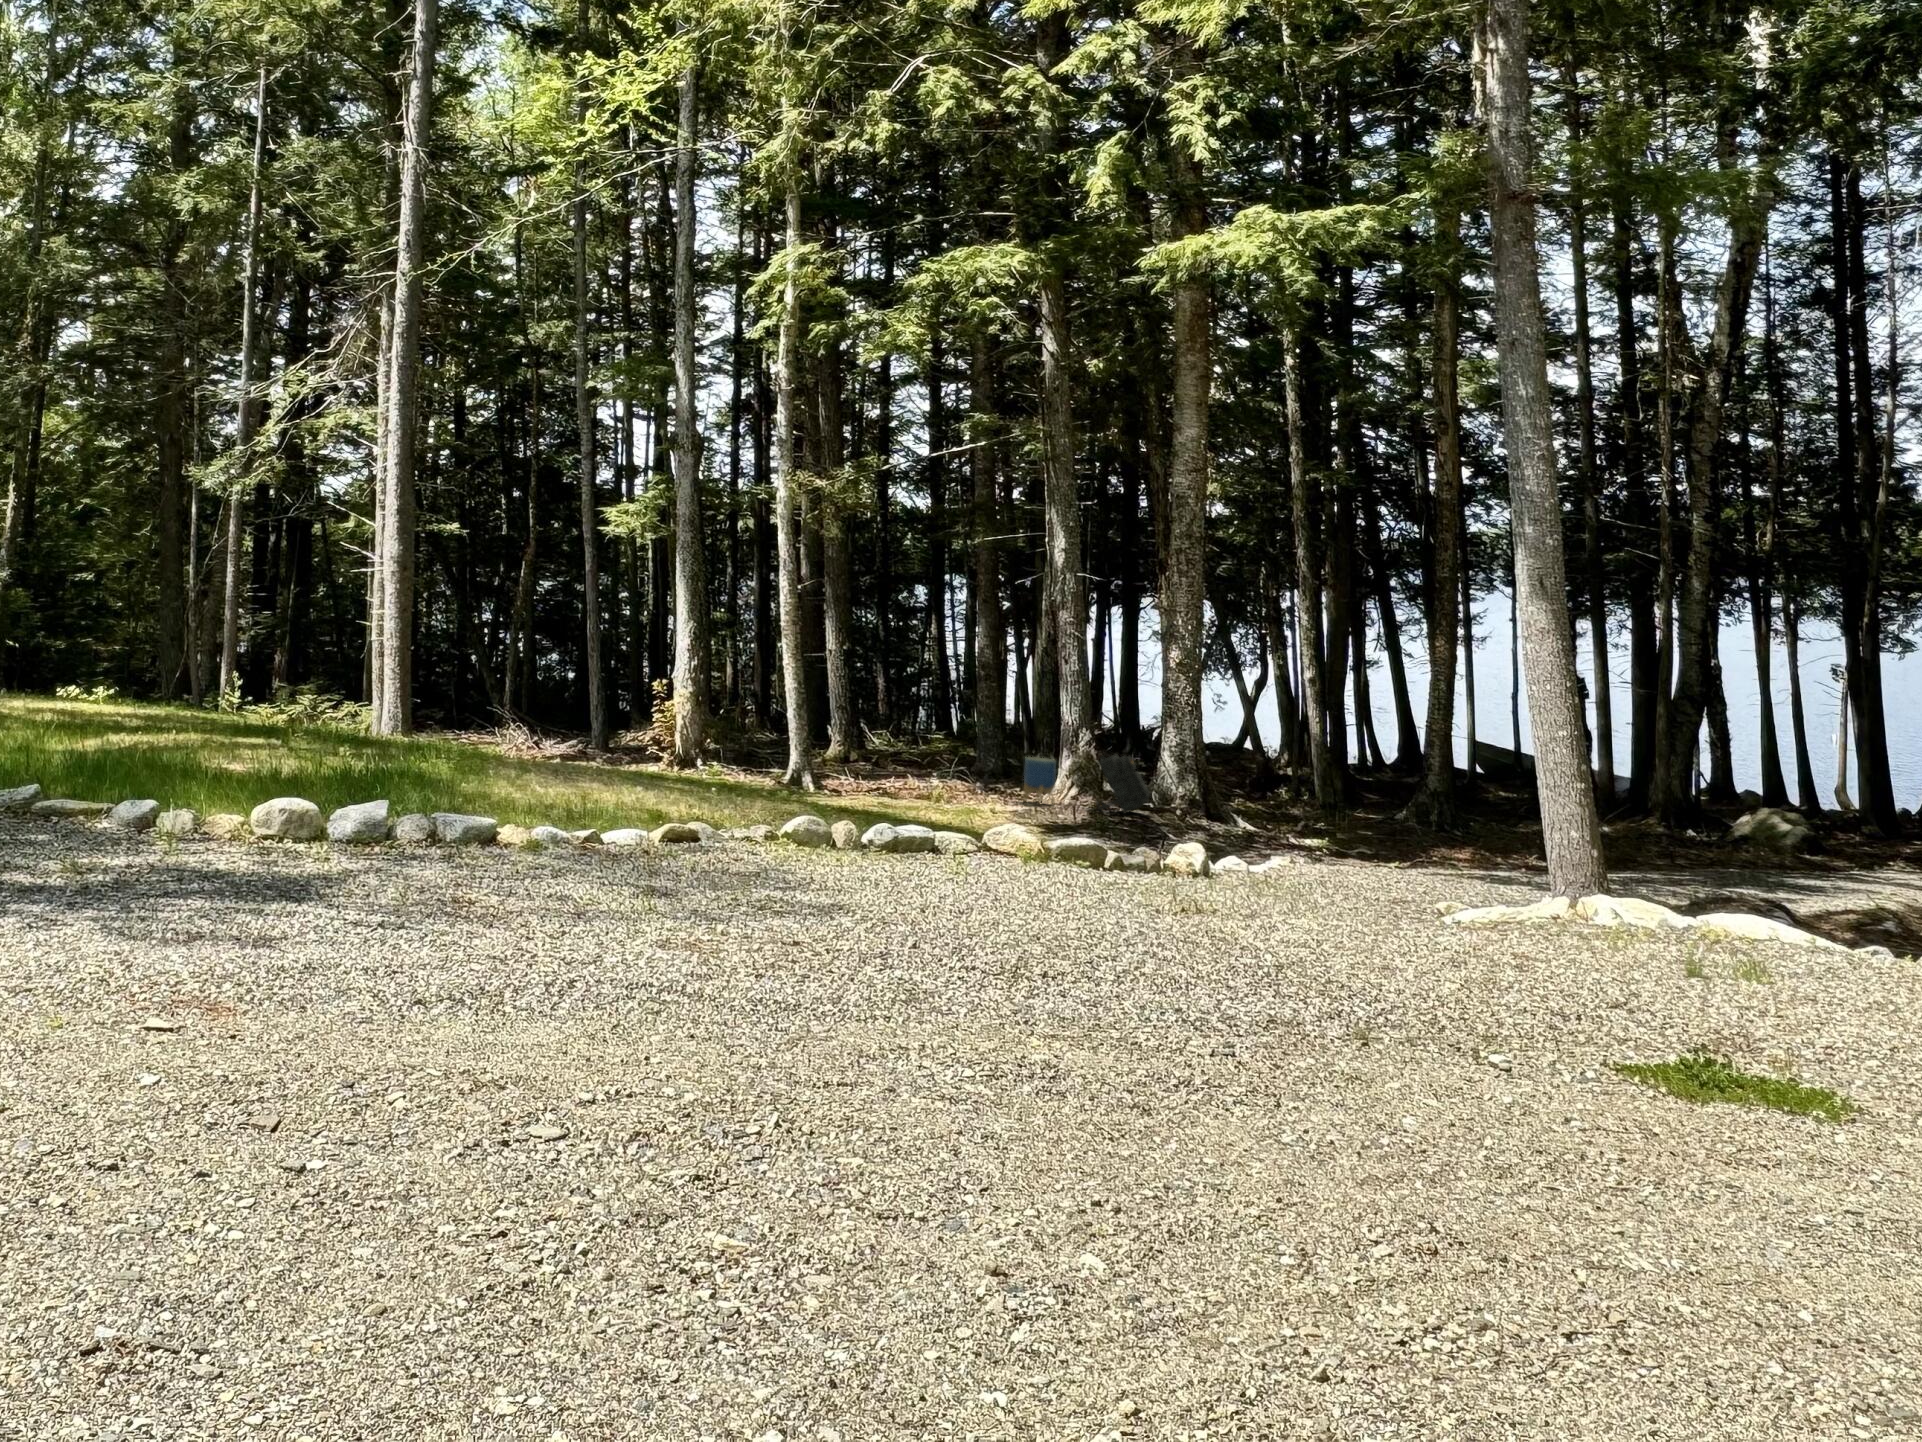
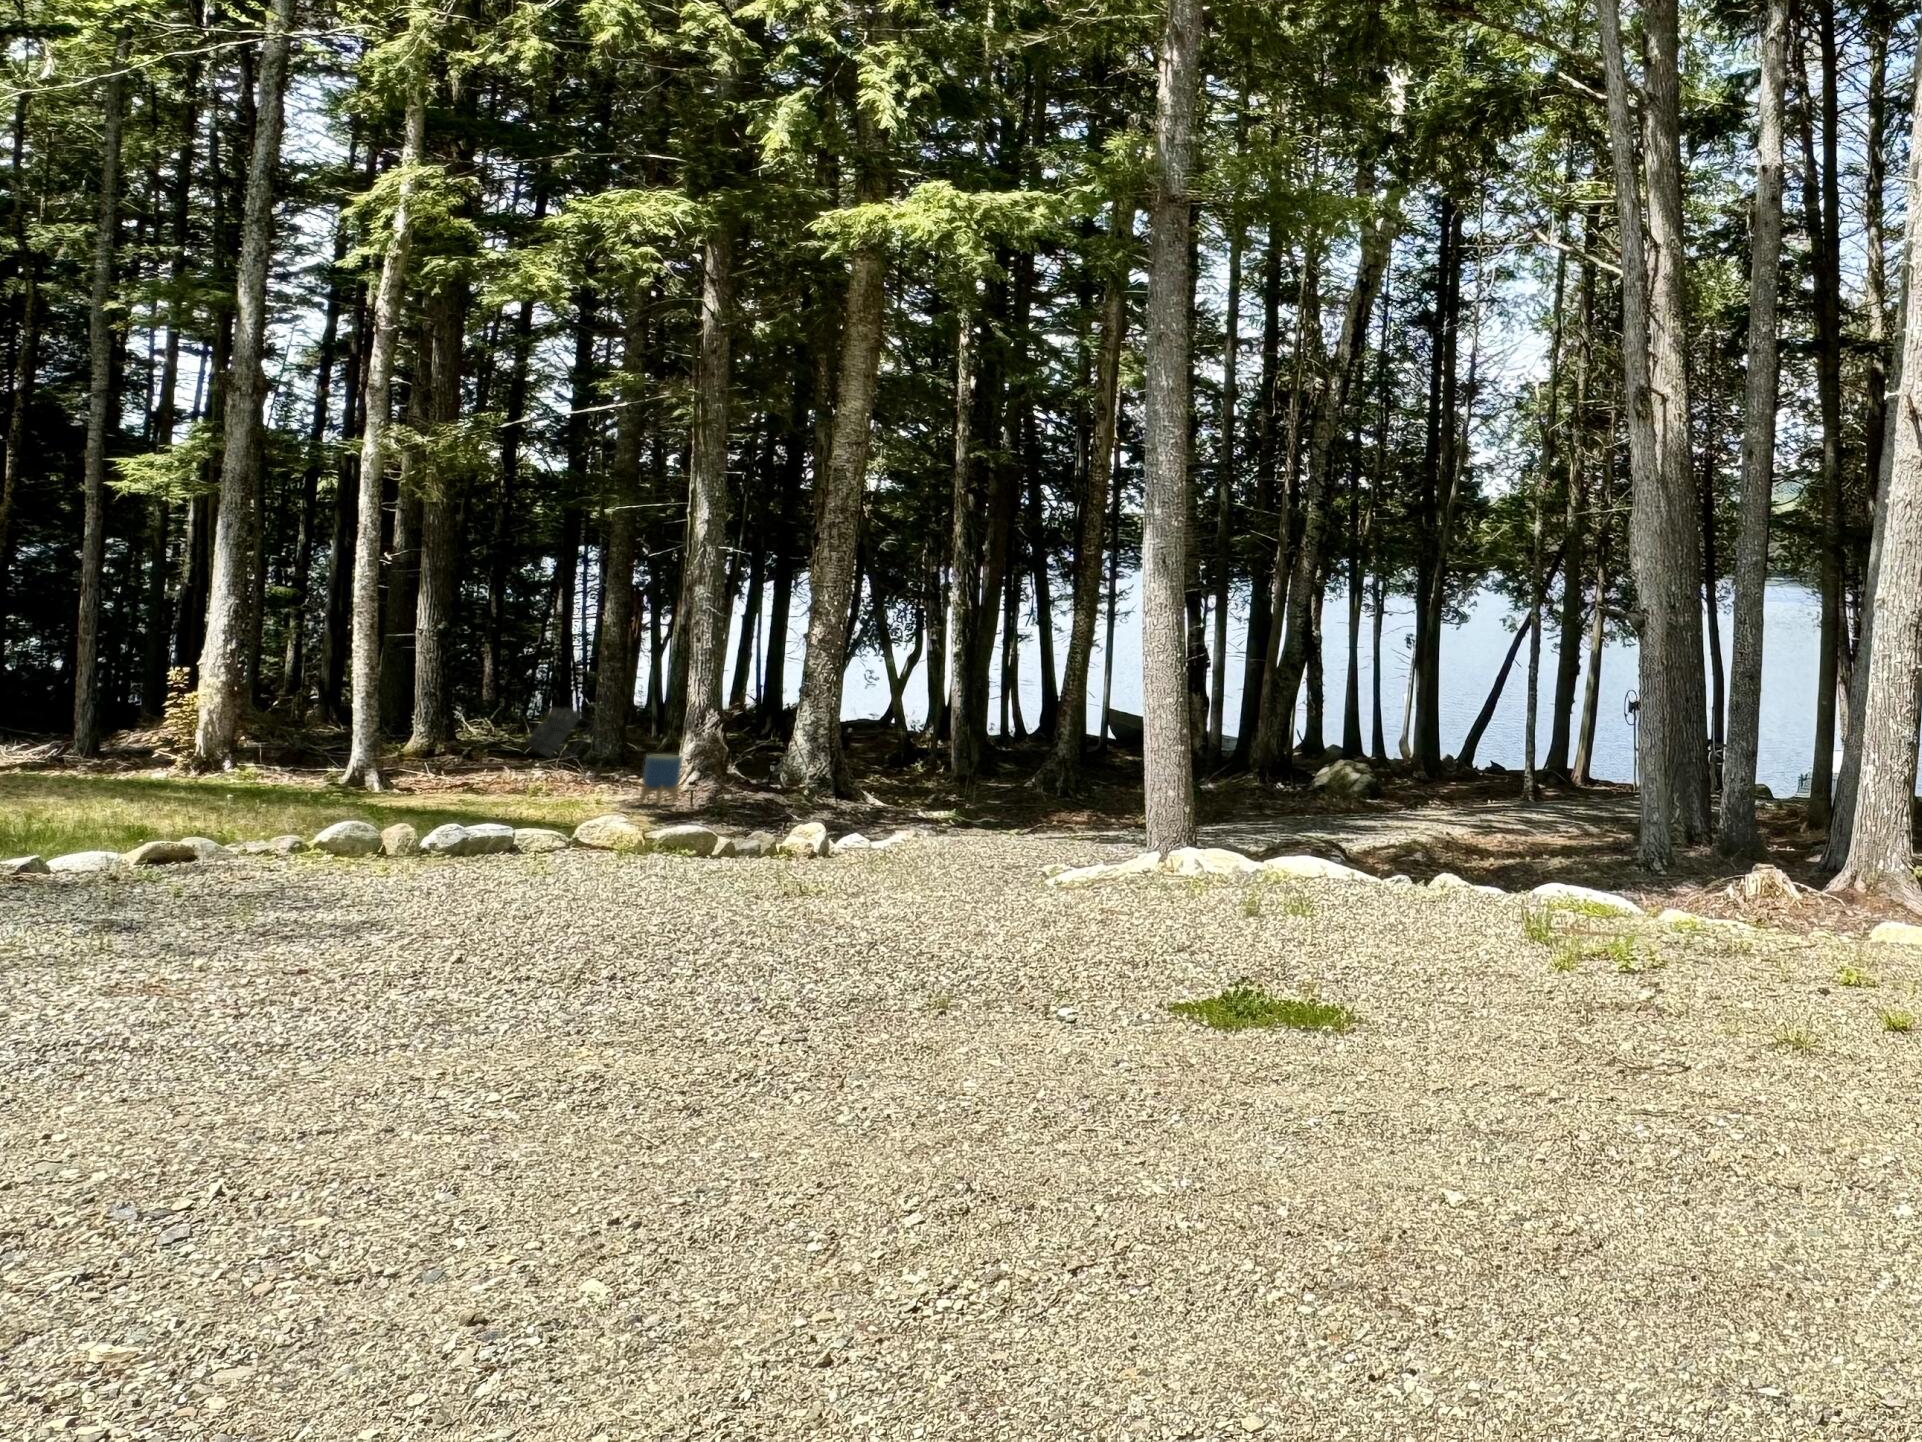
backpack: present [1096,755,1149,813] -> present [528,707,595,757]

